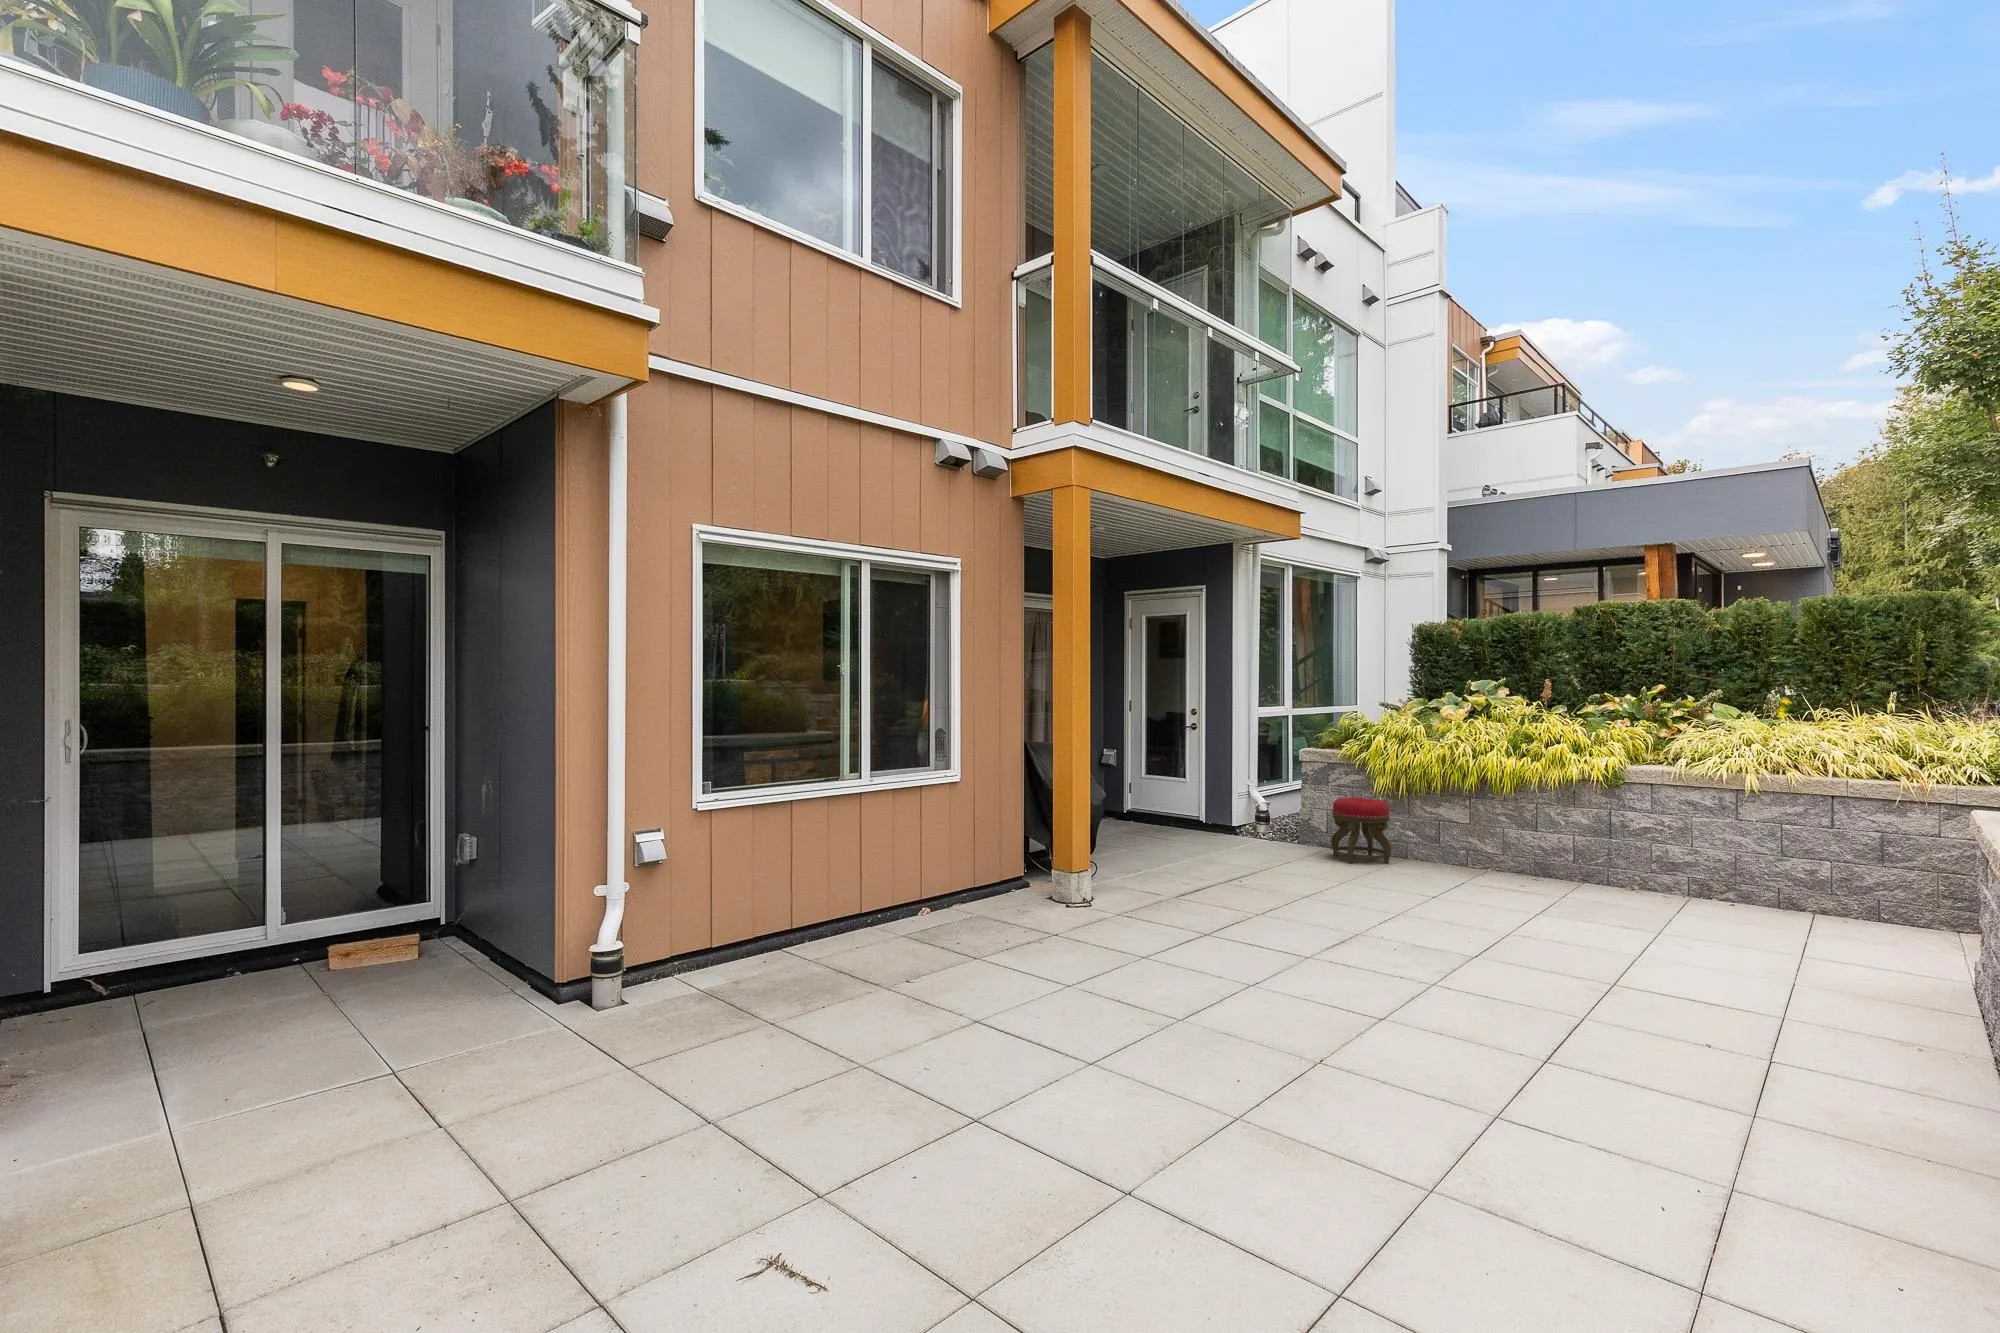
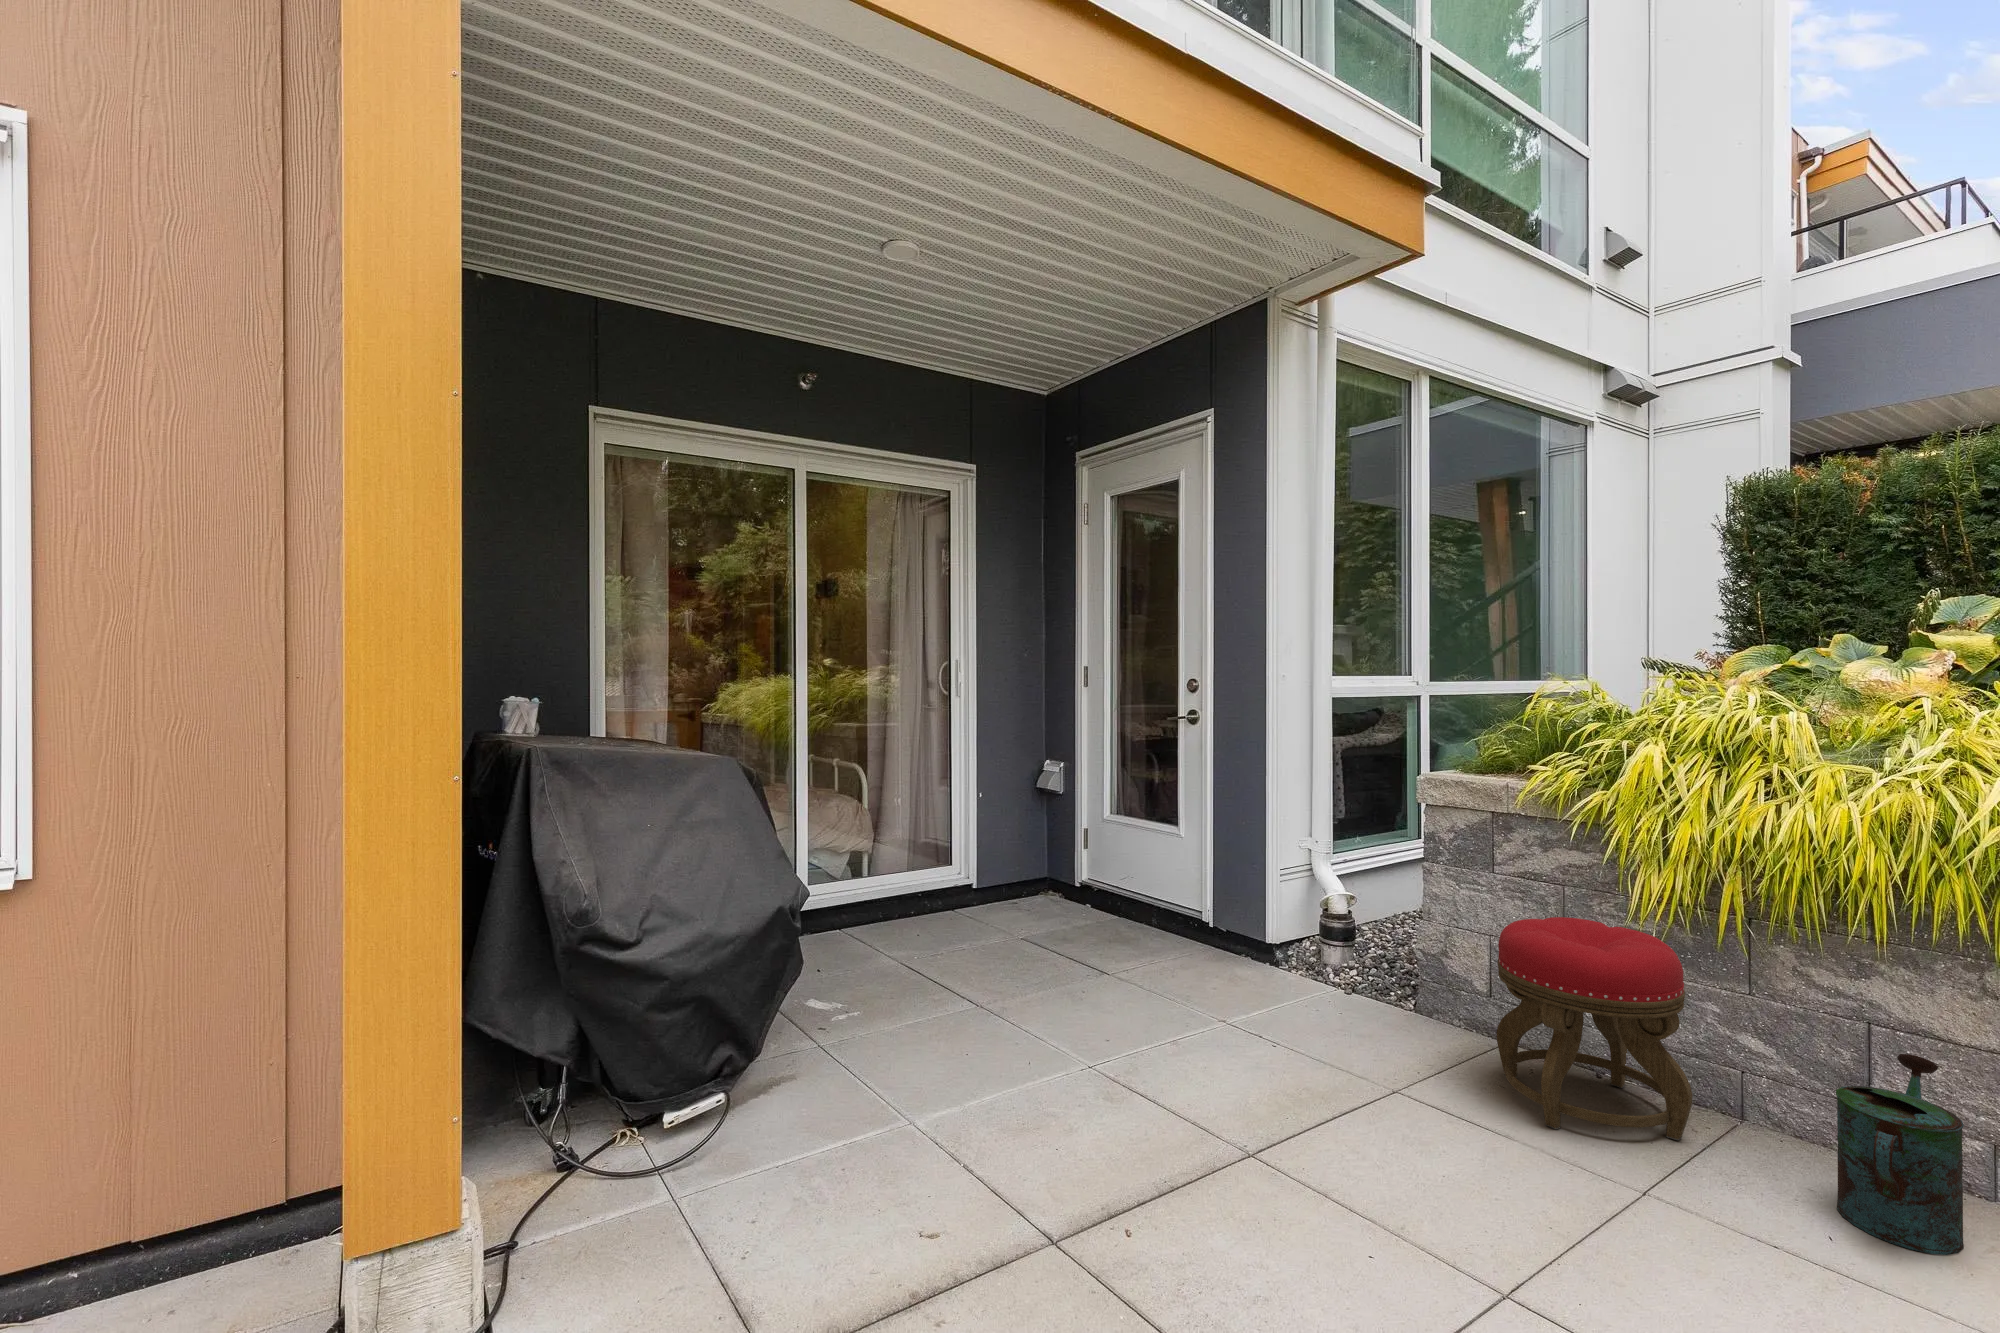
watering can: none [1427,827,1455,874] -> present [1836,1054,1964,1255]

